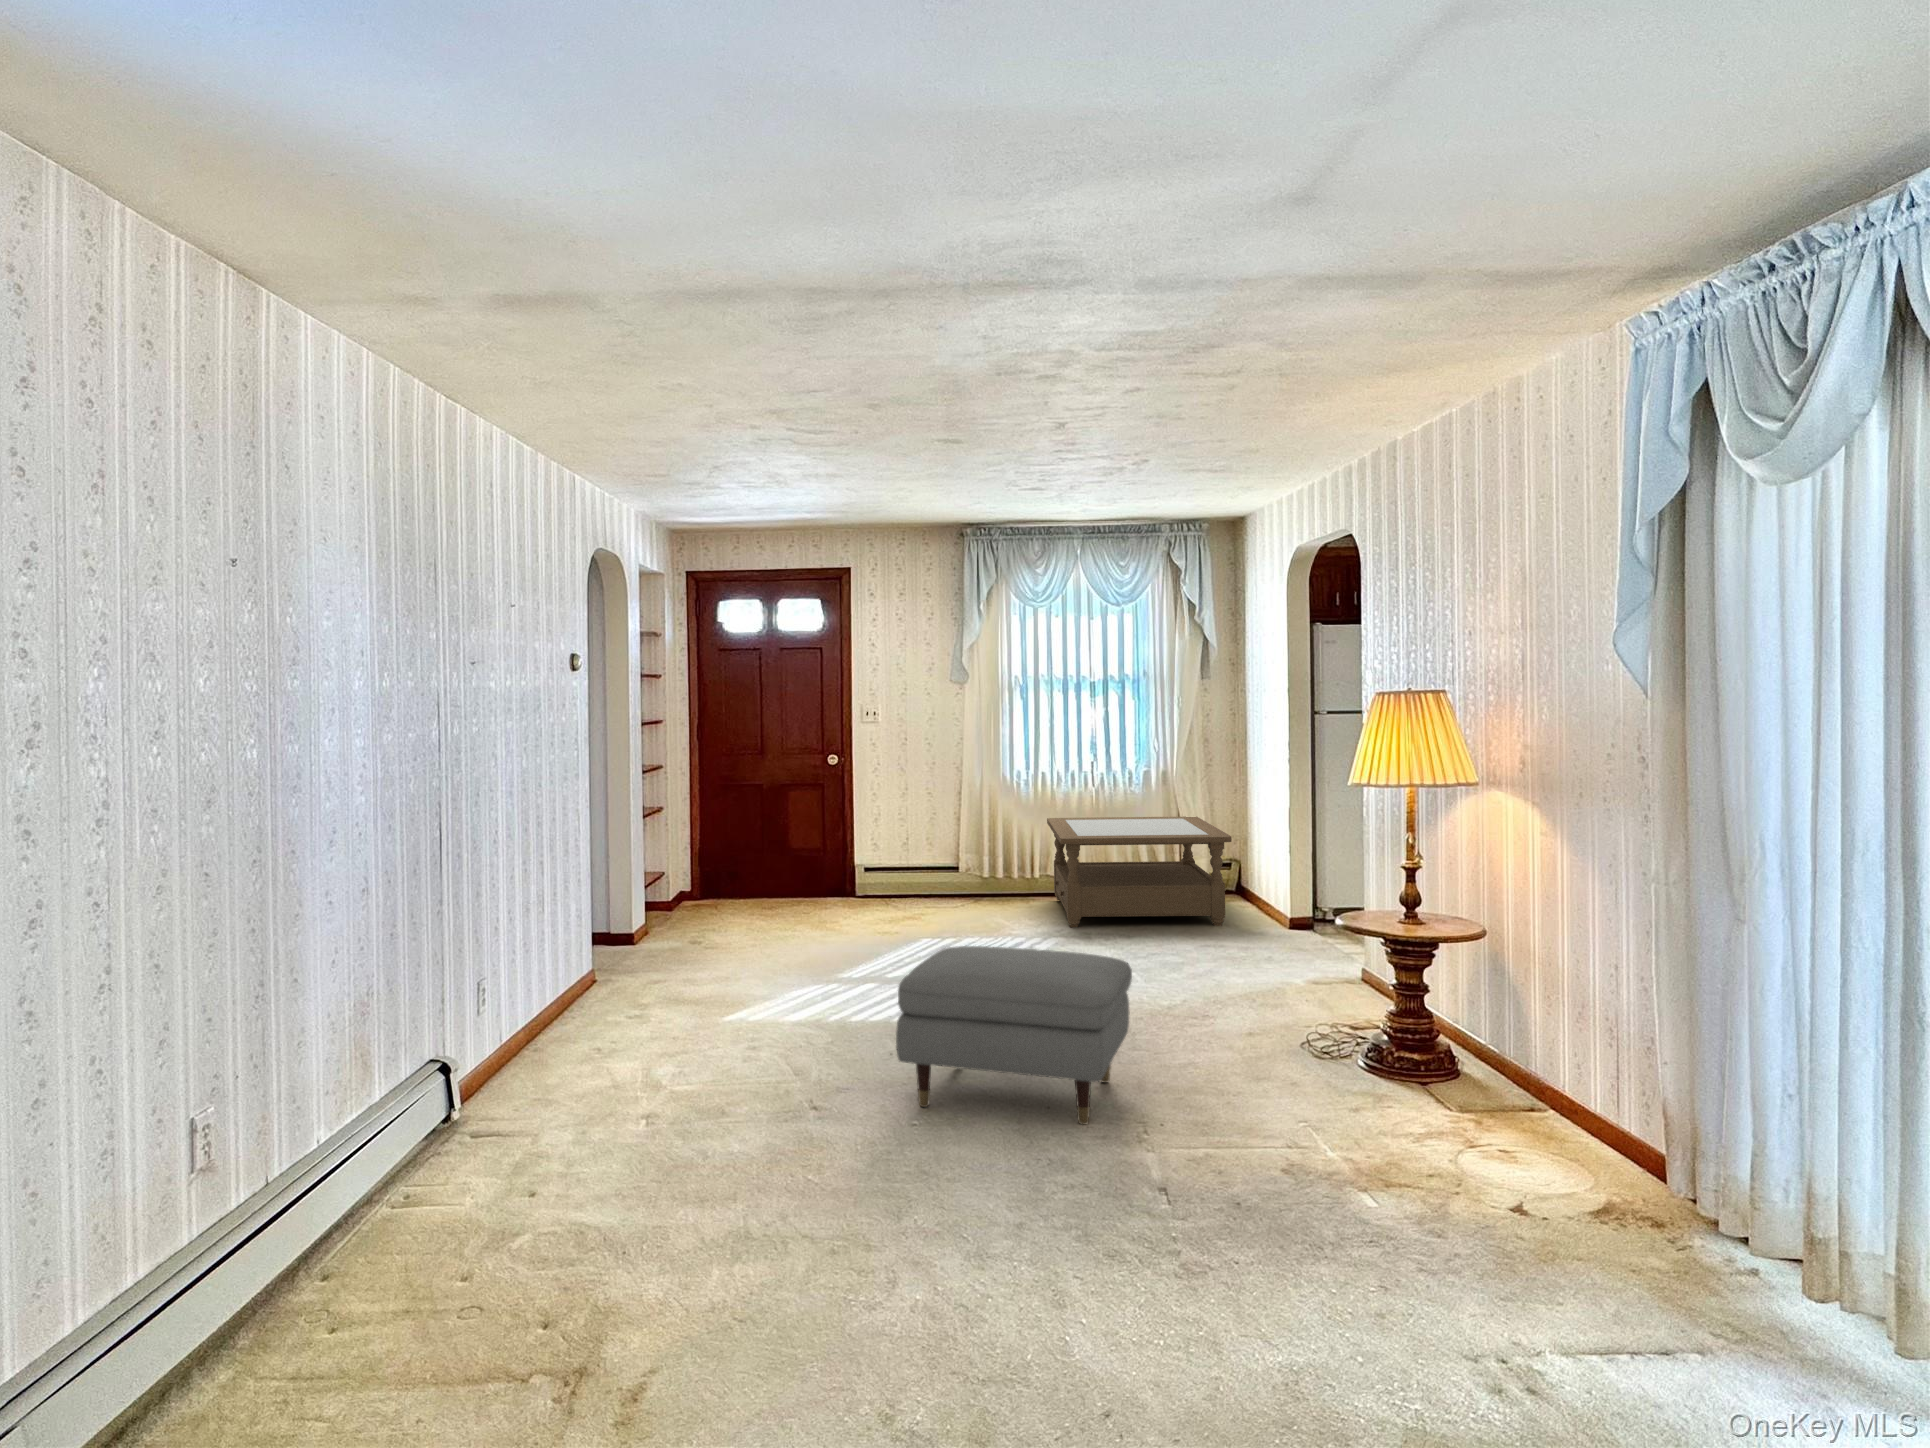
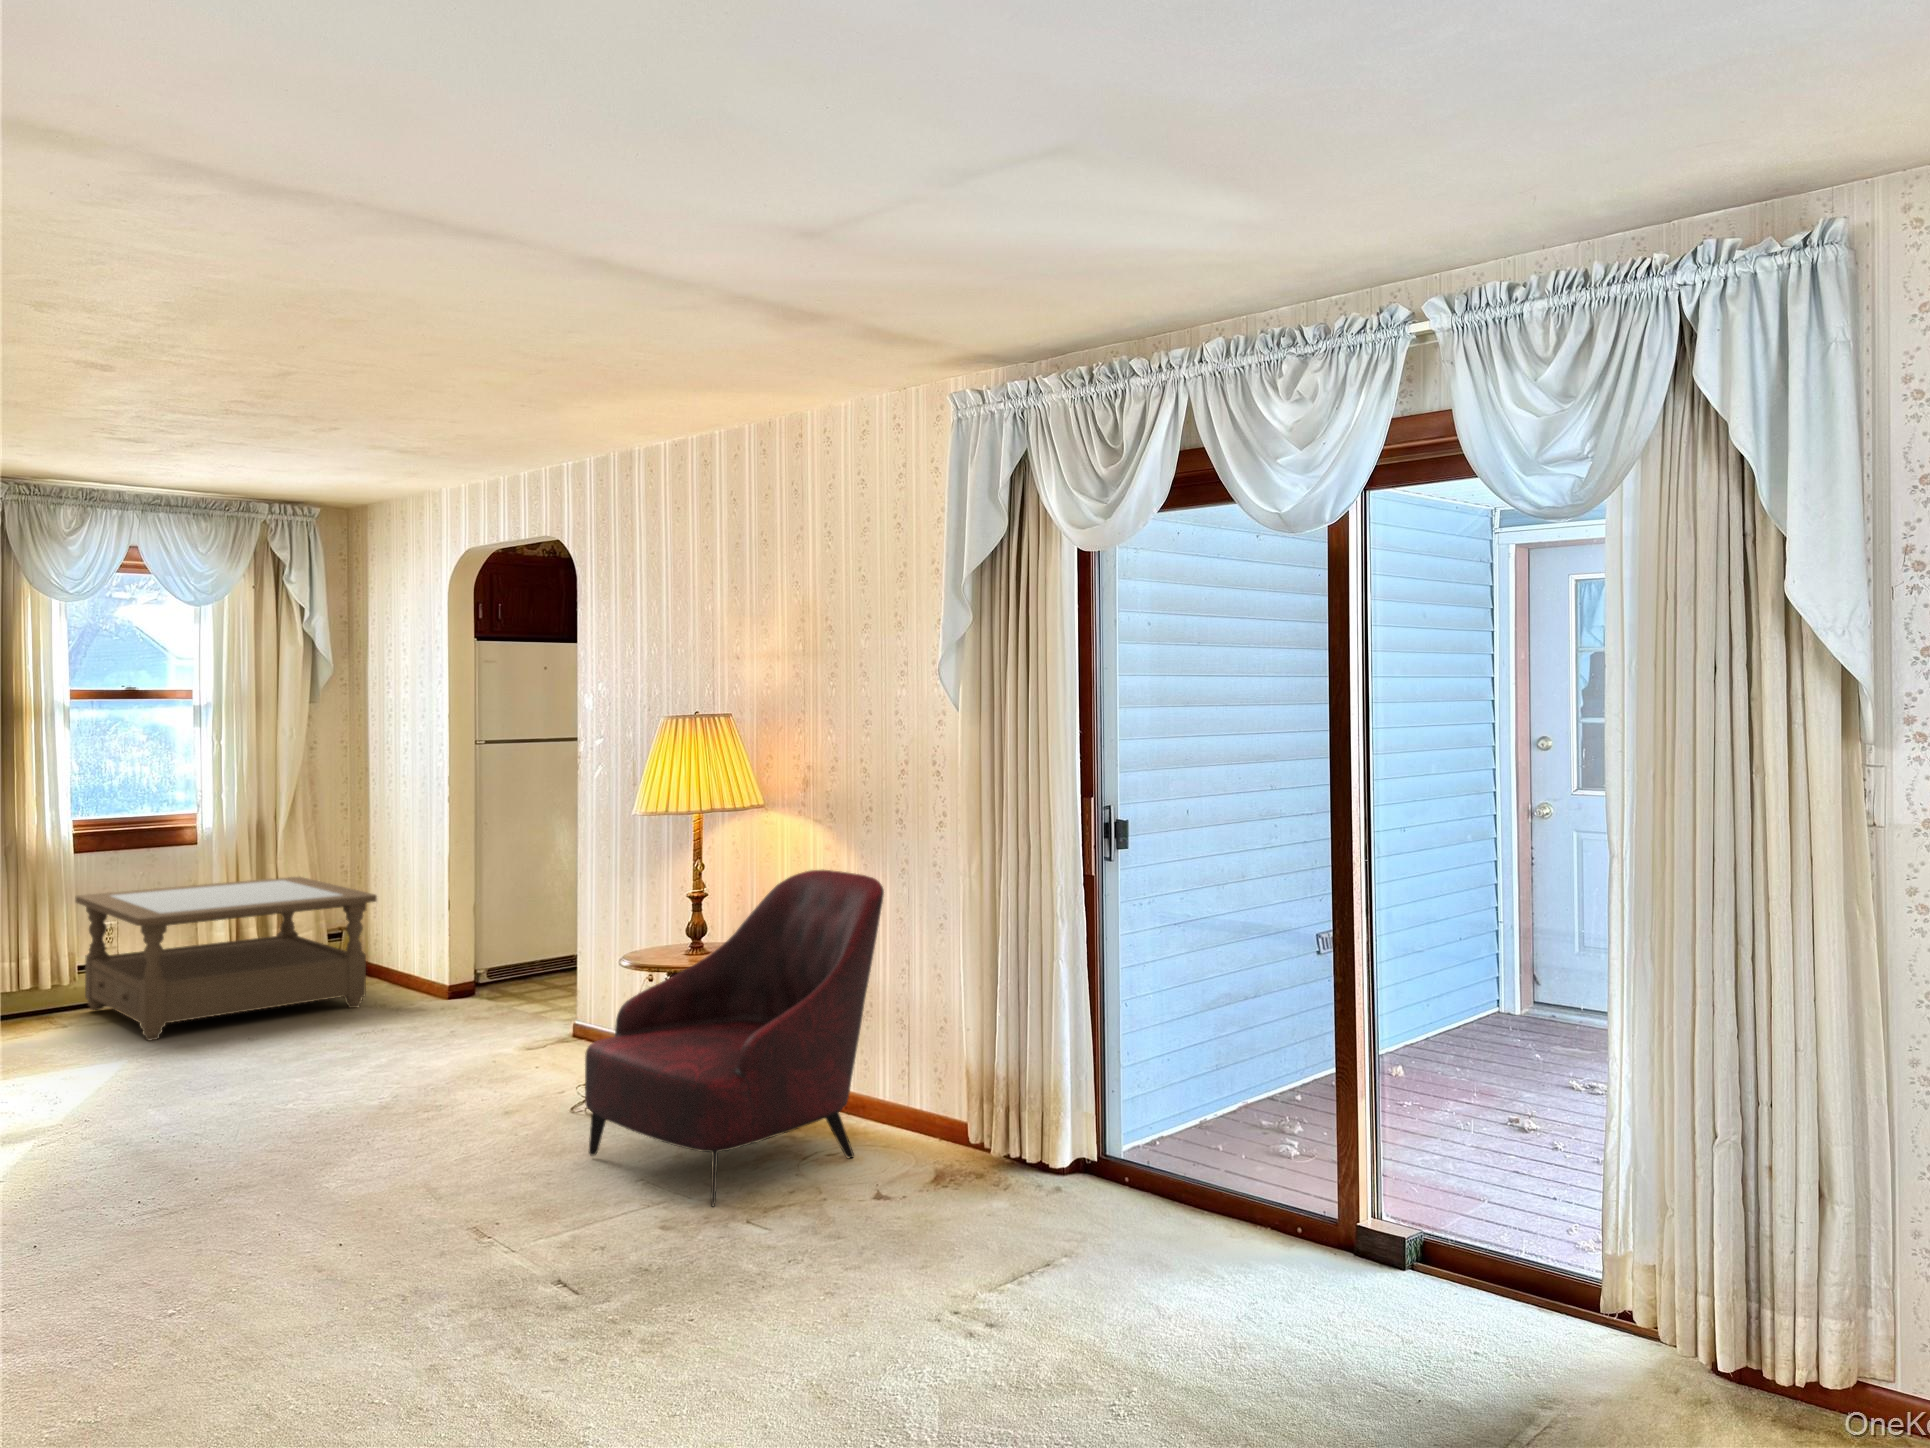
armchair: none [1273,852,1578,1166] -> present [585,870,884,1206]
ottoman: present [896,946,1132,1125] -> none [113,1043,441,1296]

